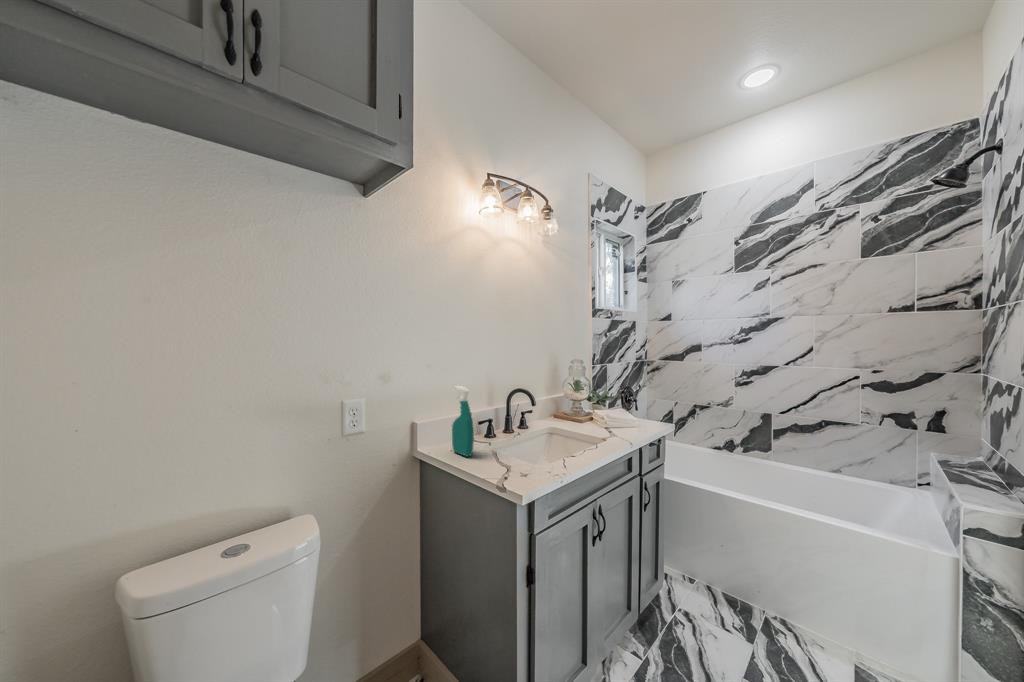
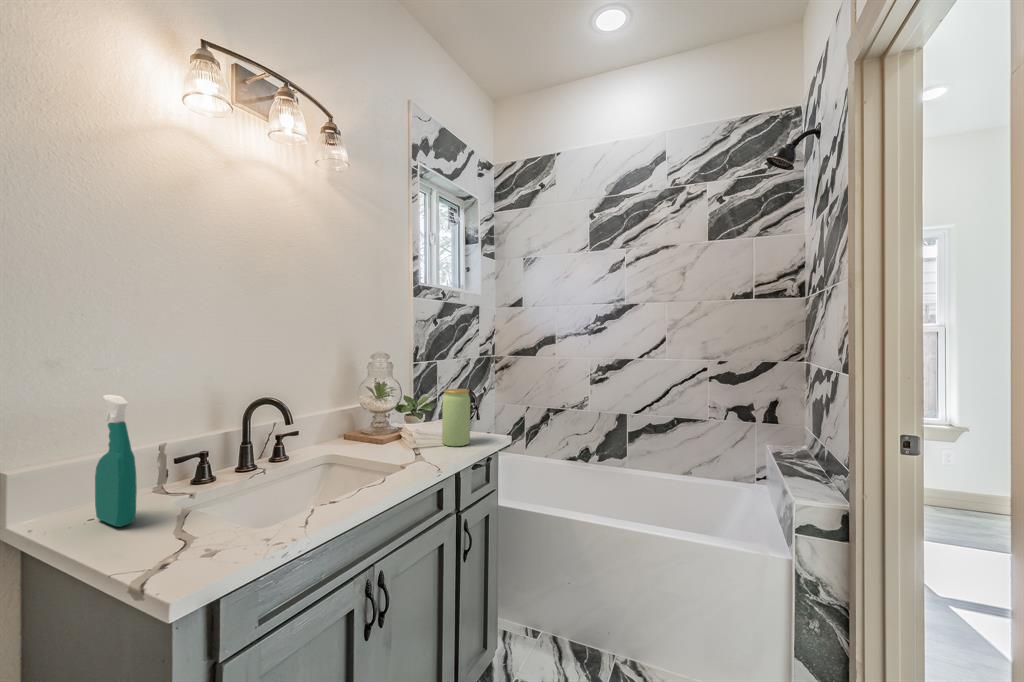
jar: none [623,387,644,429] -> present [442,389,470,446]

